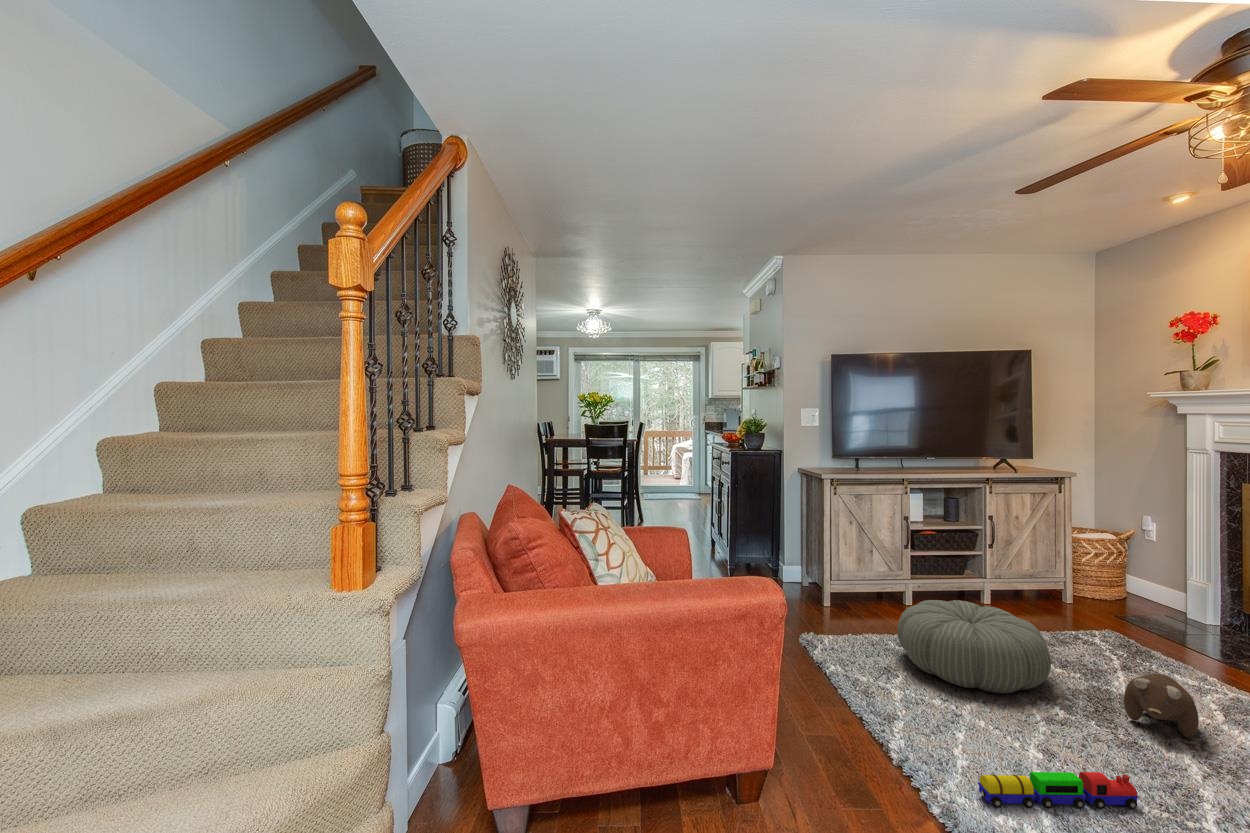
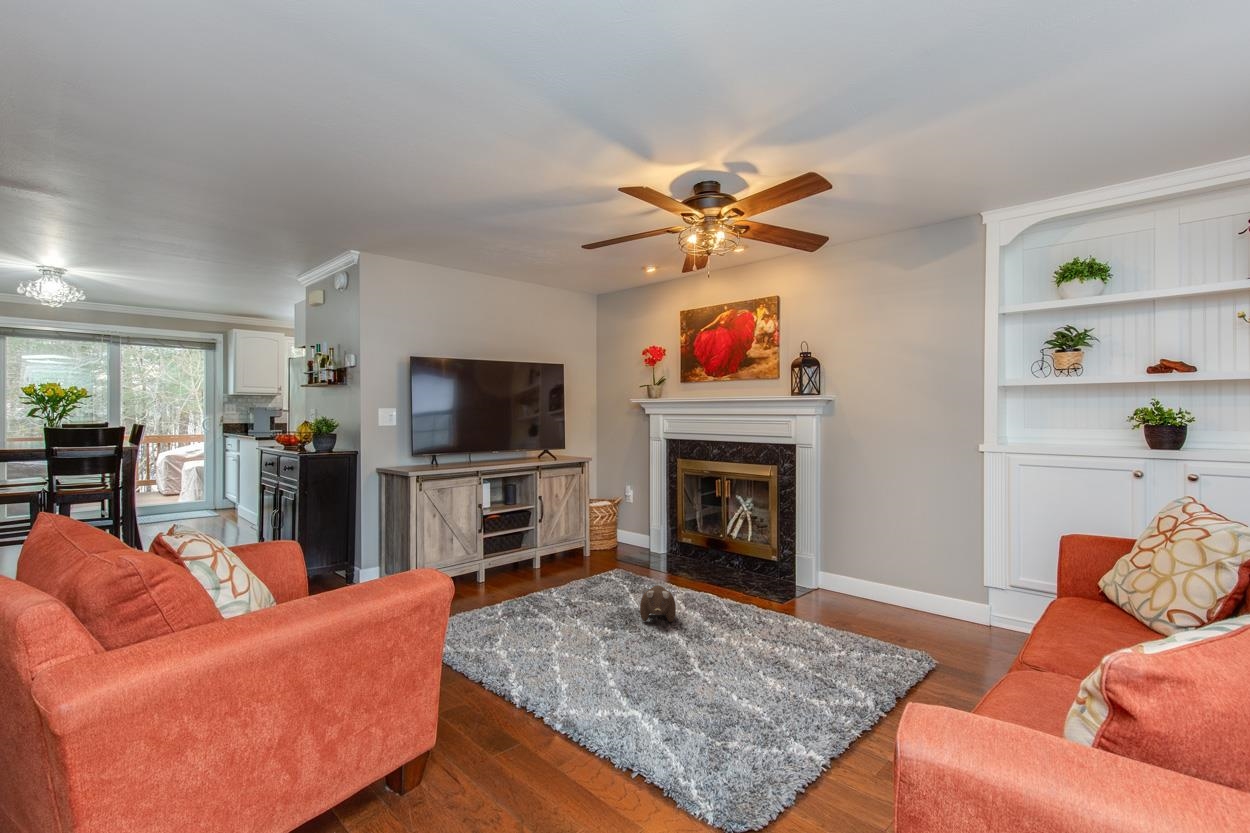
pouf: present [897,600,1051,693] -> none [492,567,598,634]
toy train: present [978,772,1139,810] -> none [581,652,662,705]

